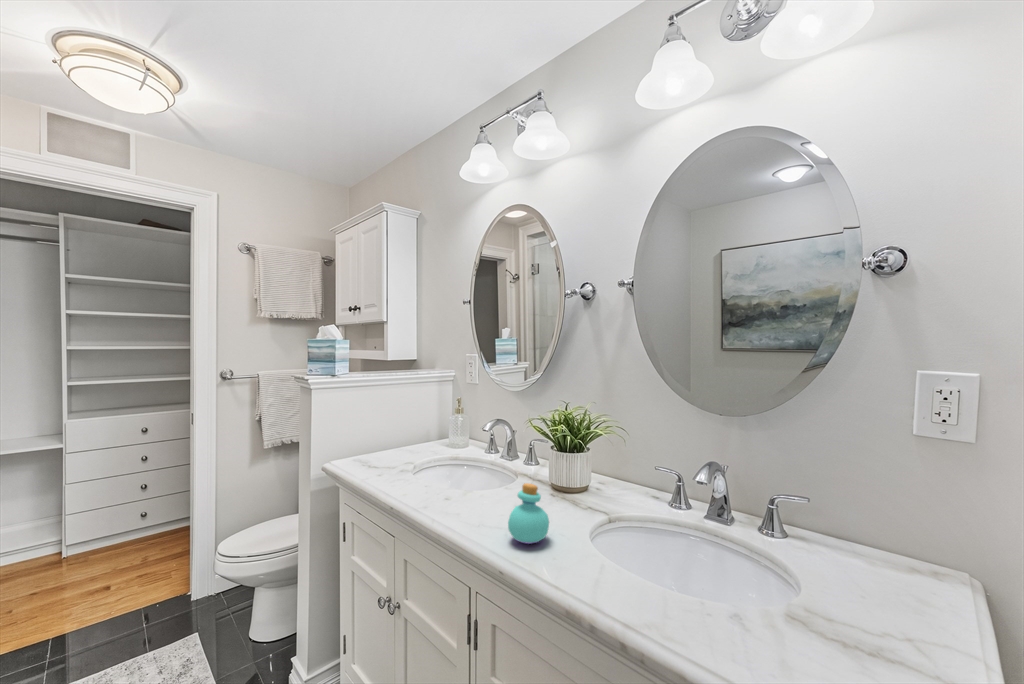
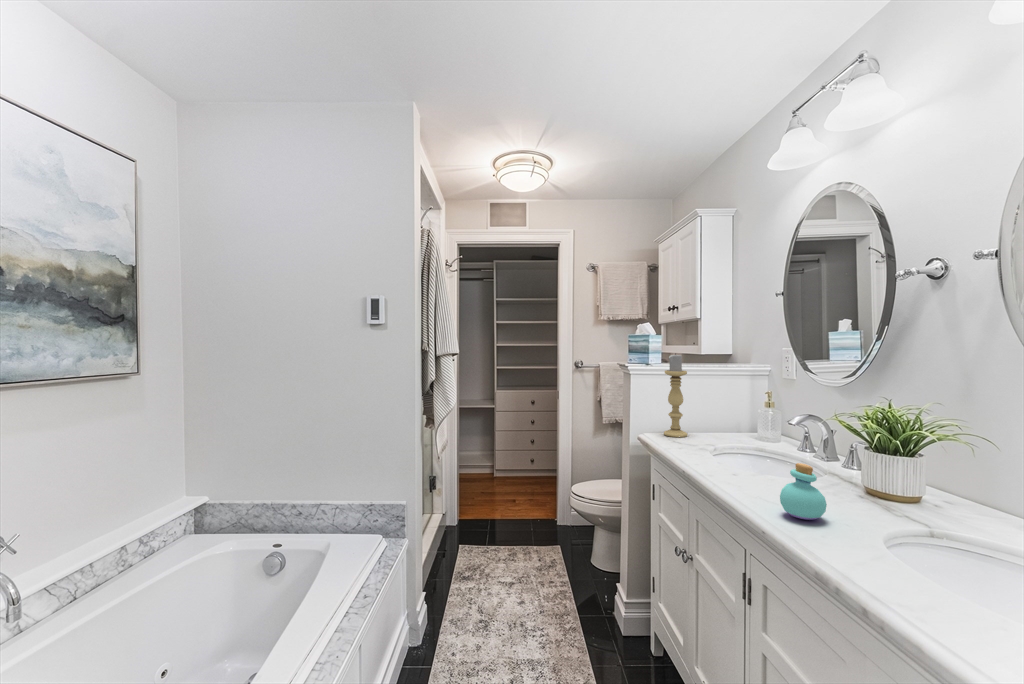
candle holder: none [353,362,380,459] -> present [664,354,687,437]

